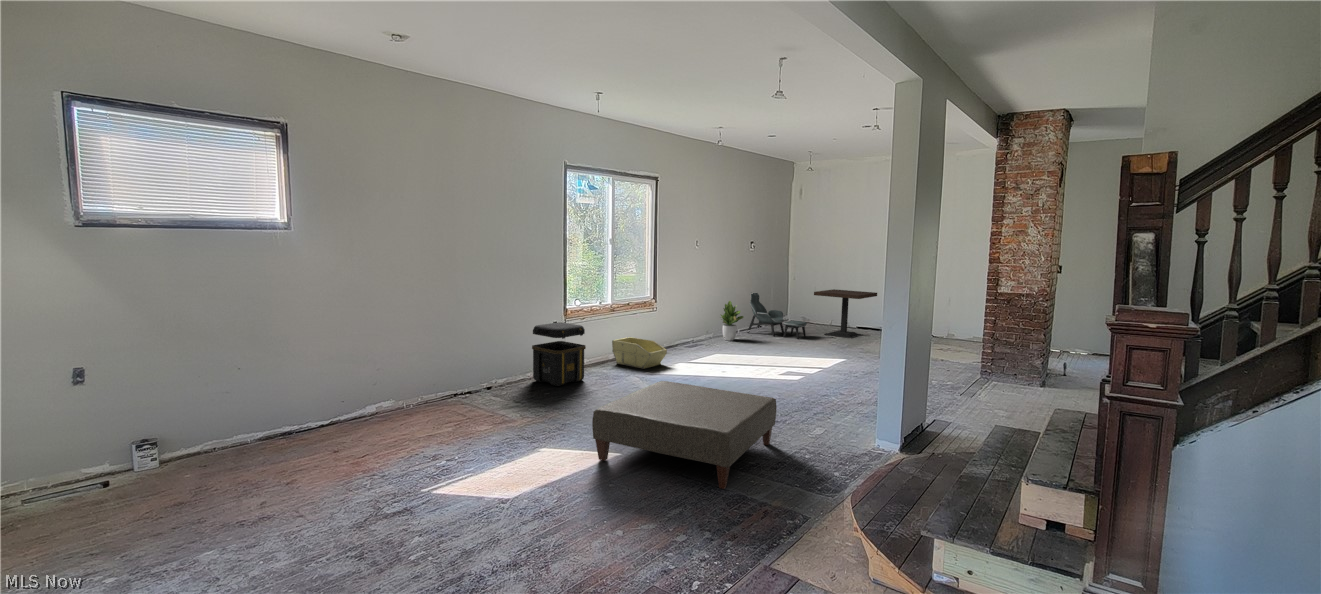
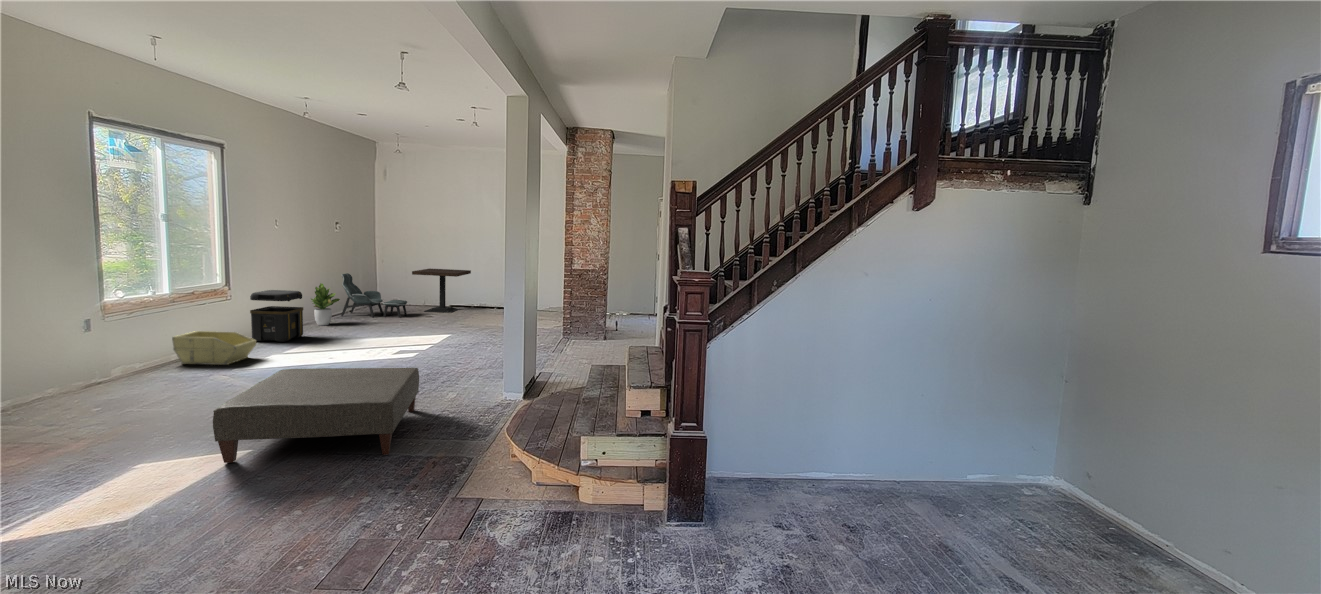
toolbox: present [532,322,586,386] -> present [250,290,303,342]

